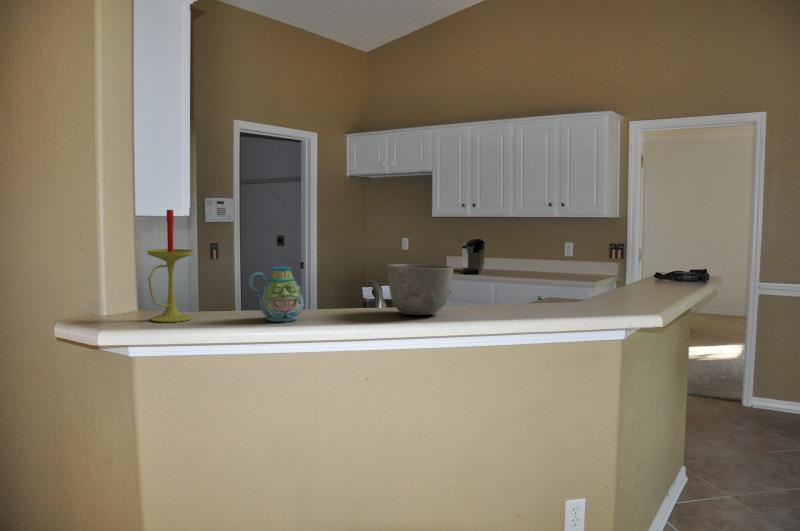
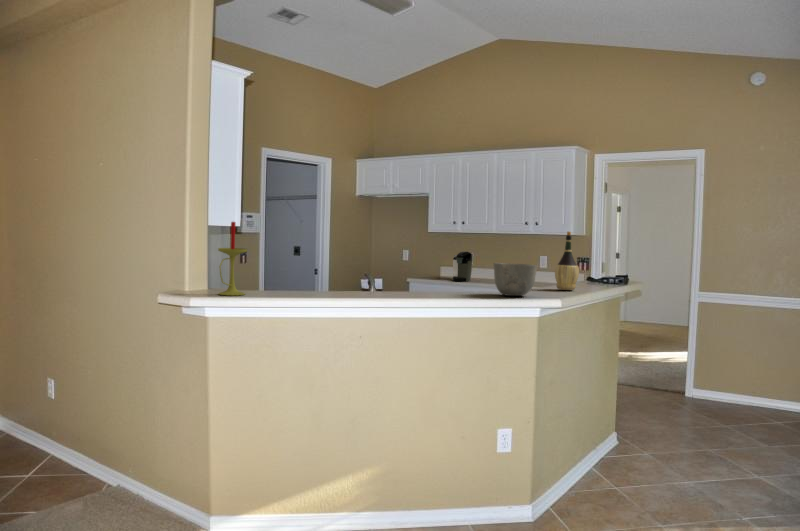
wine bottle: none [628,214,663,295] -> present [555,232,579,290]
bowl: present [387,264,454,315] -> present [494,263,537,296]
mug: present [249,267,304,322] -> none [284,261,320,297]

